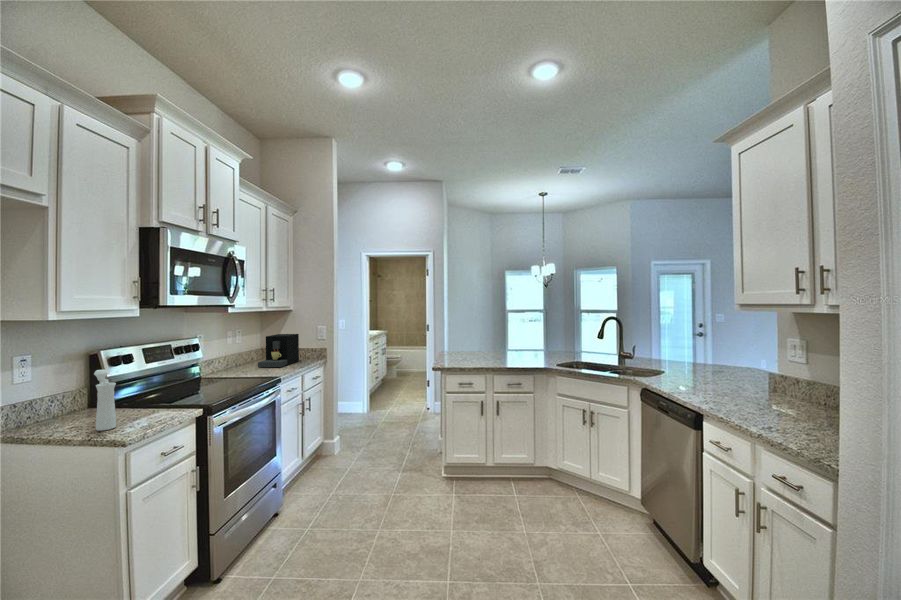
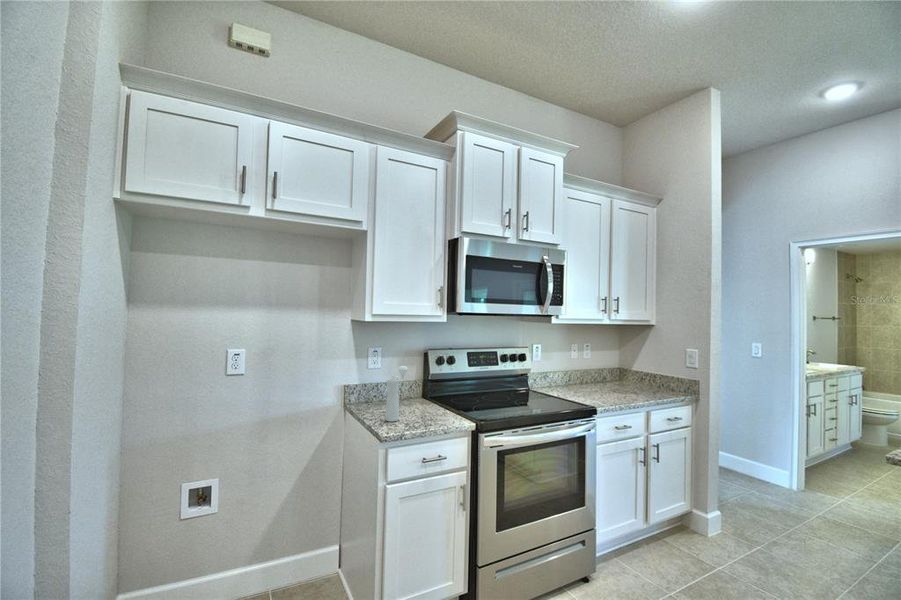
coffee maker: present [258,334,299,367] -> none [598,354,658,396]

